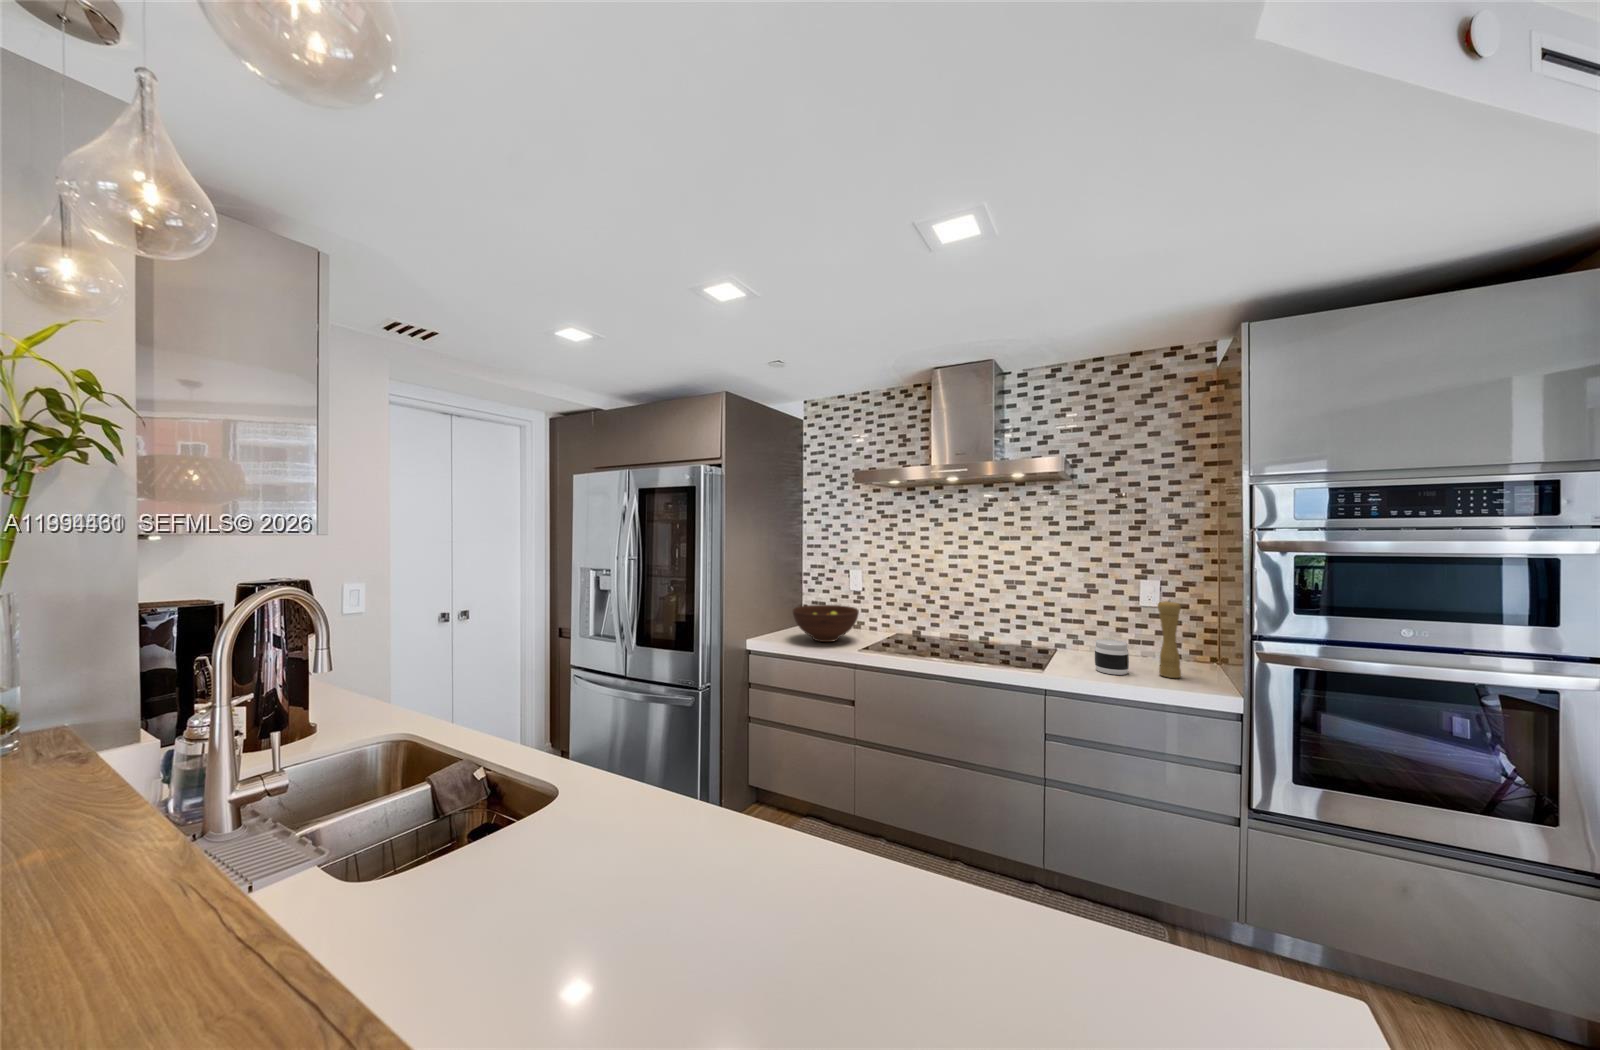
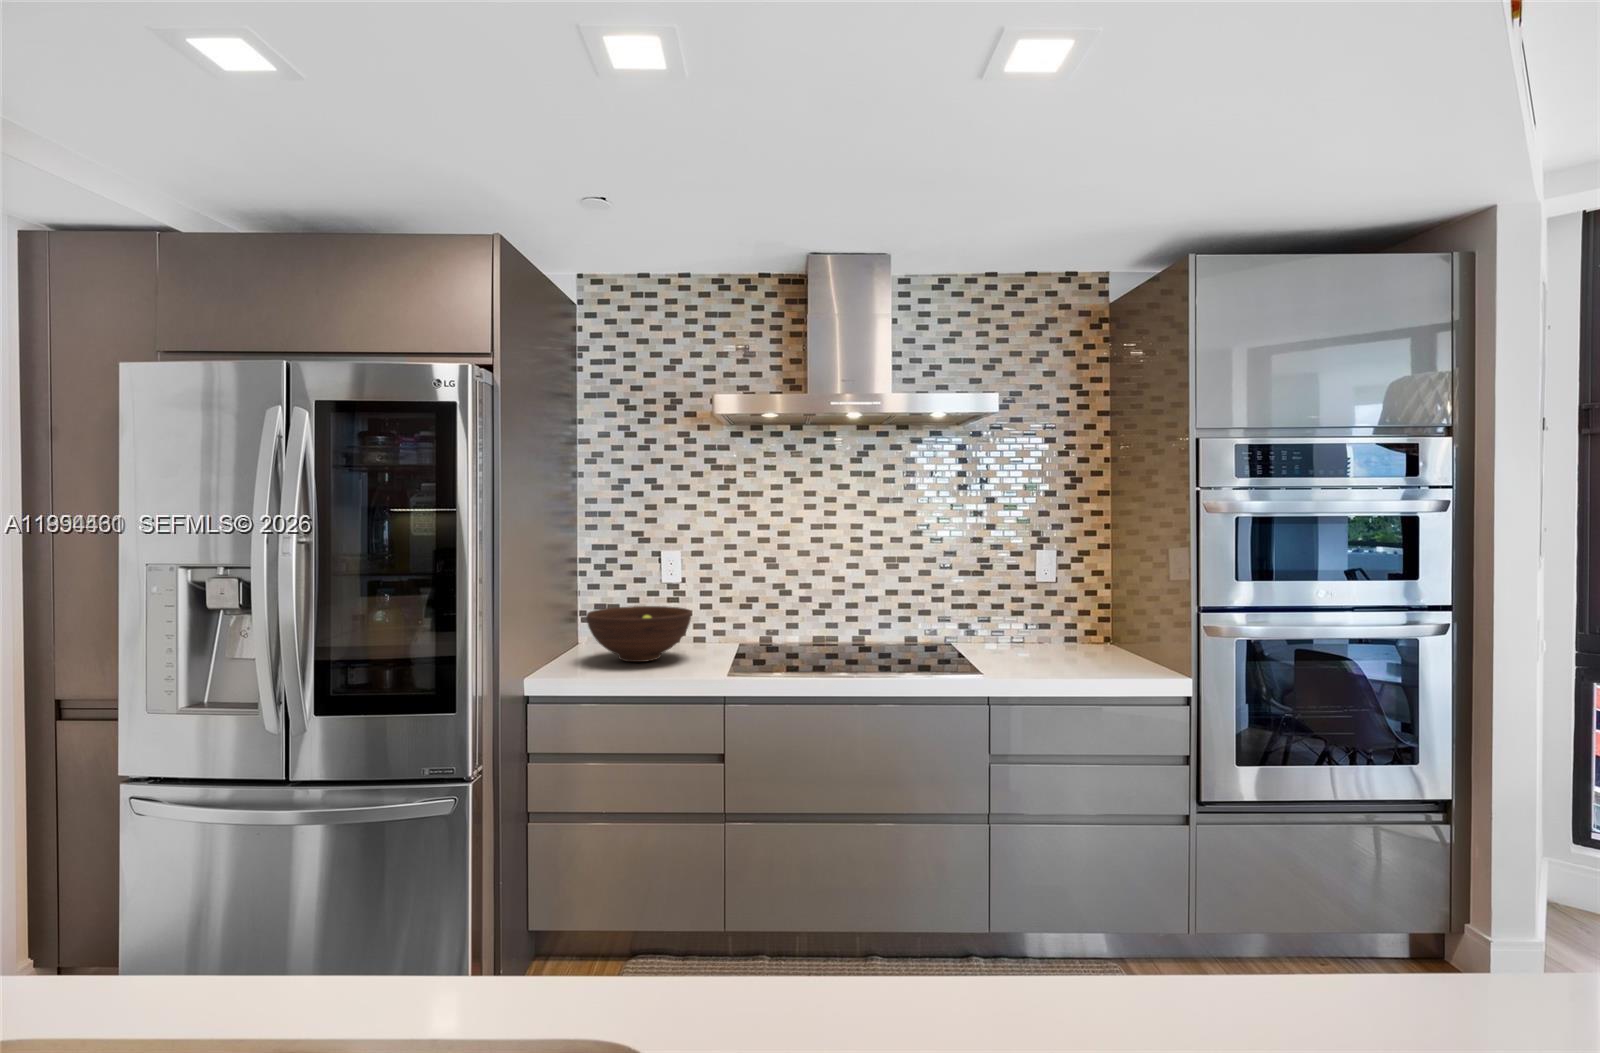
pepper mill: present [1157,601,1181,678] -> none [1063,570,1086,659]
jar: present [1095,639,1129,675] -> none [1000,622,1036,662]

